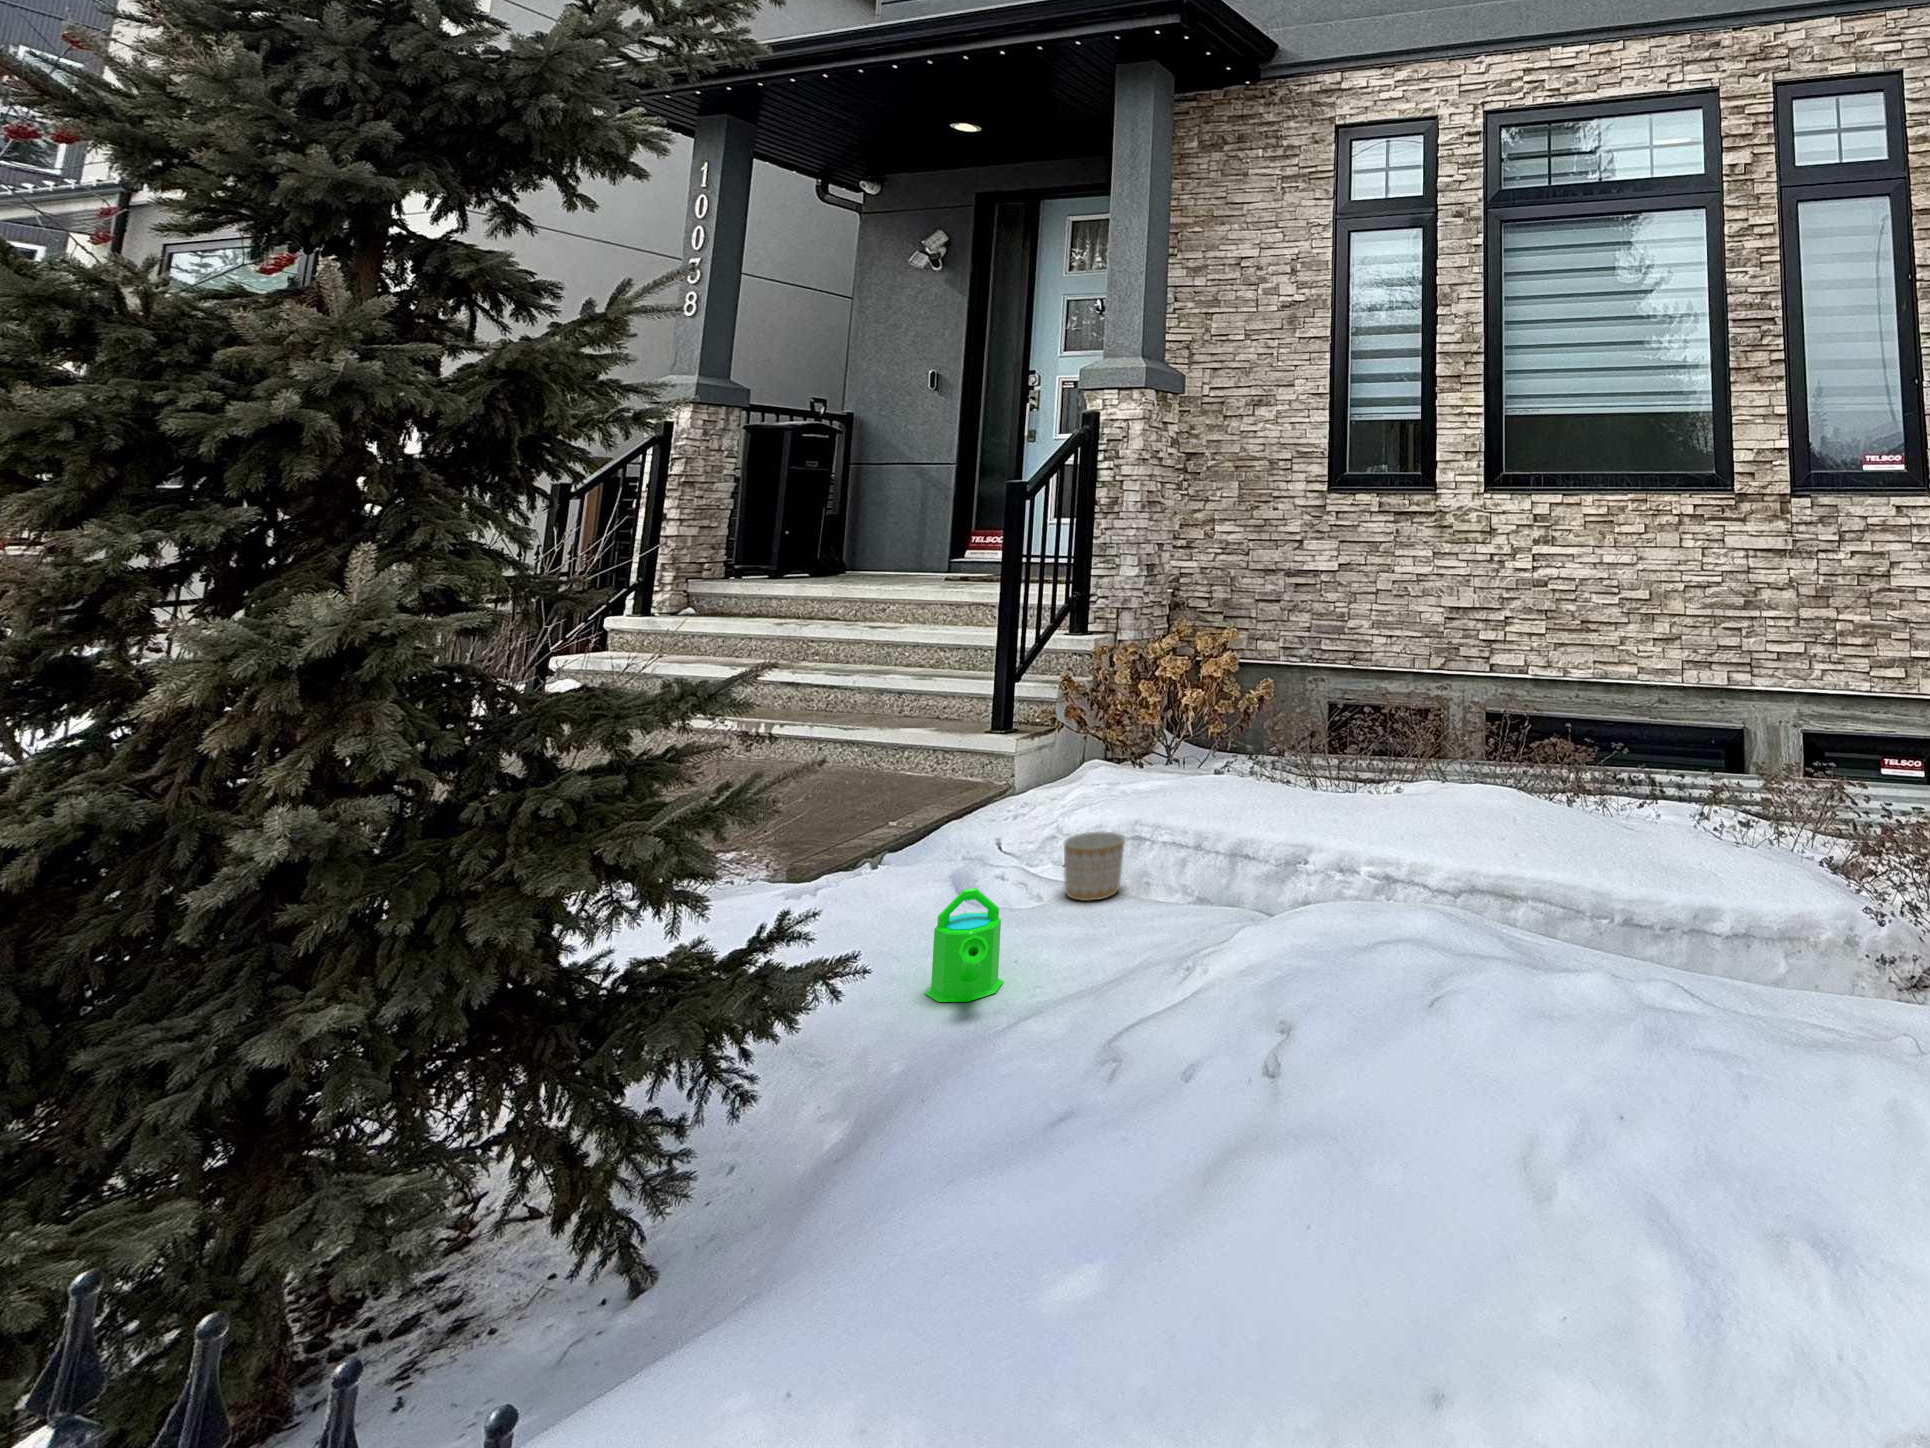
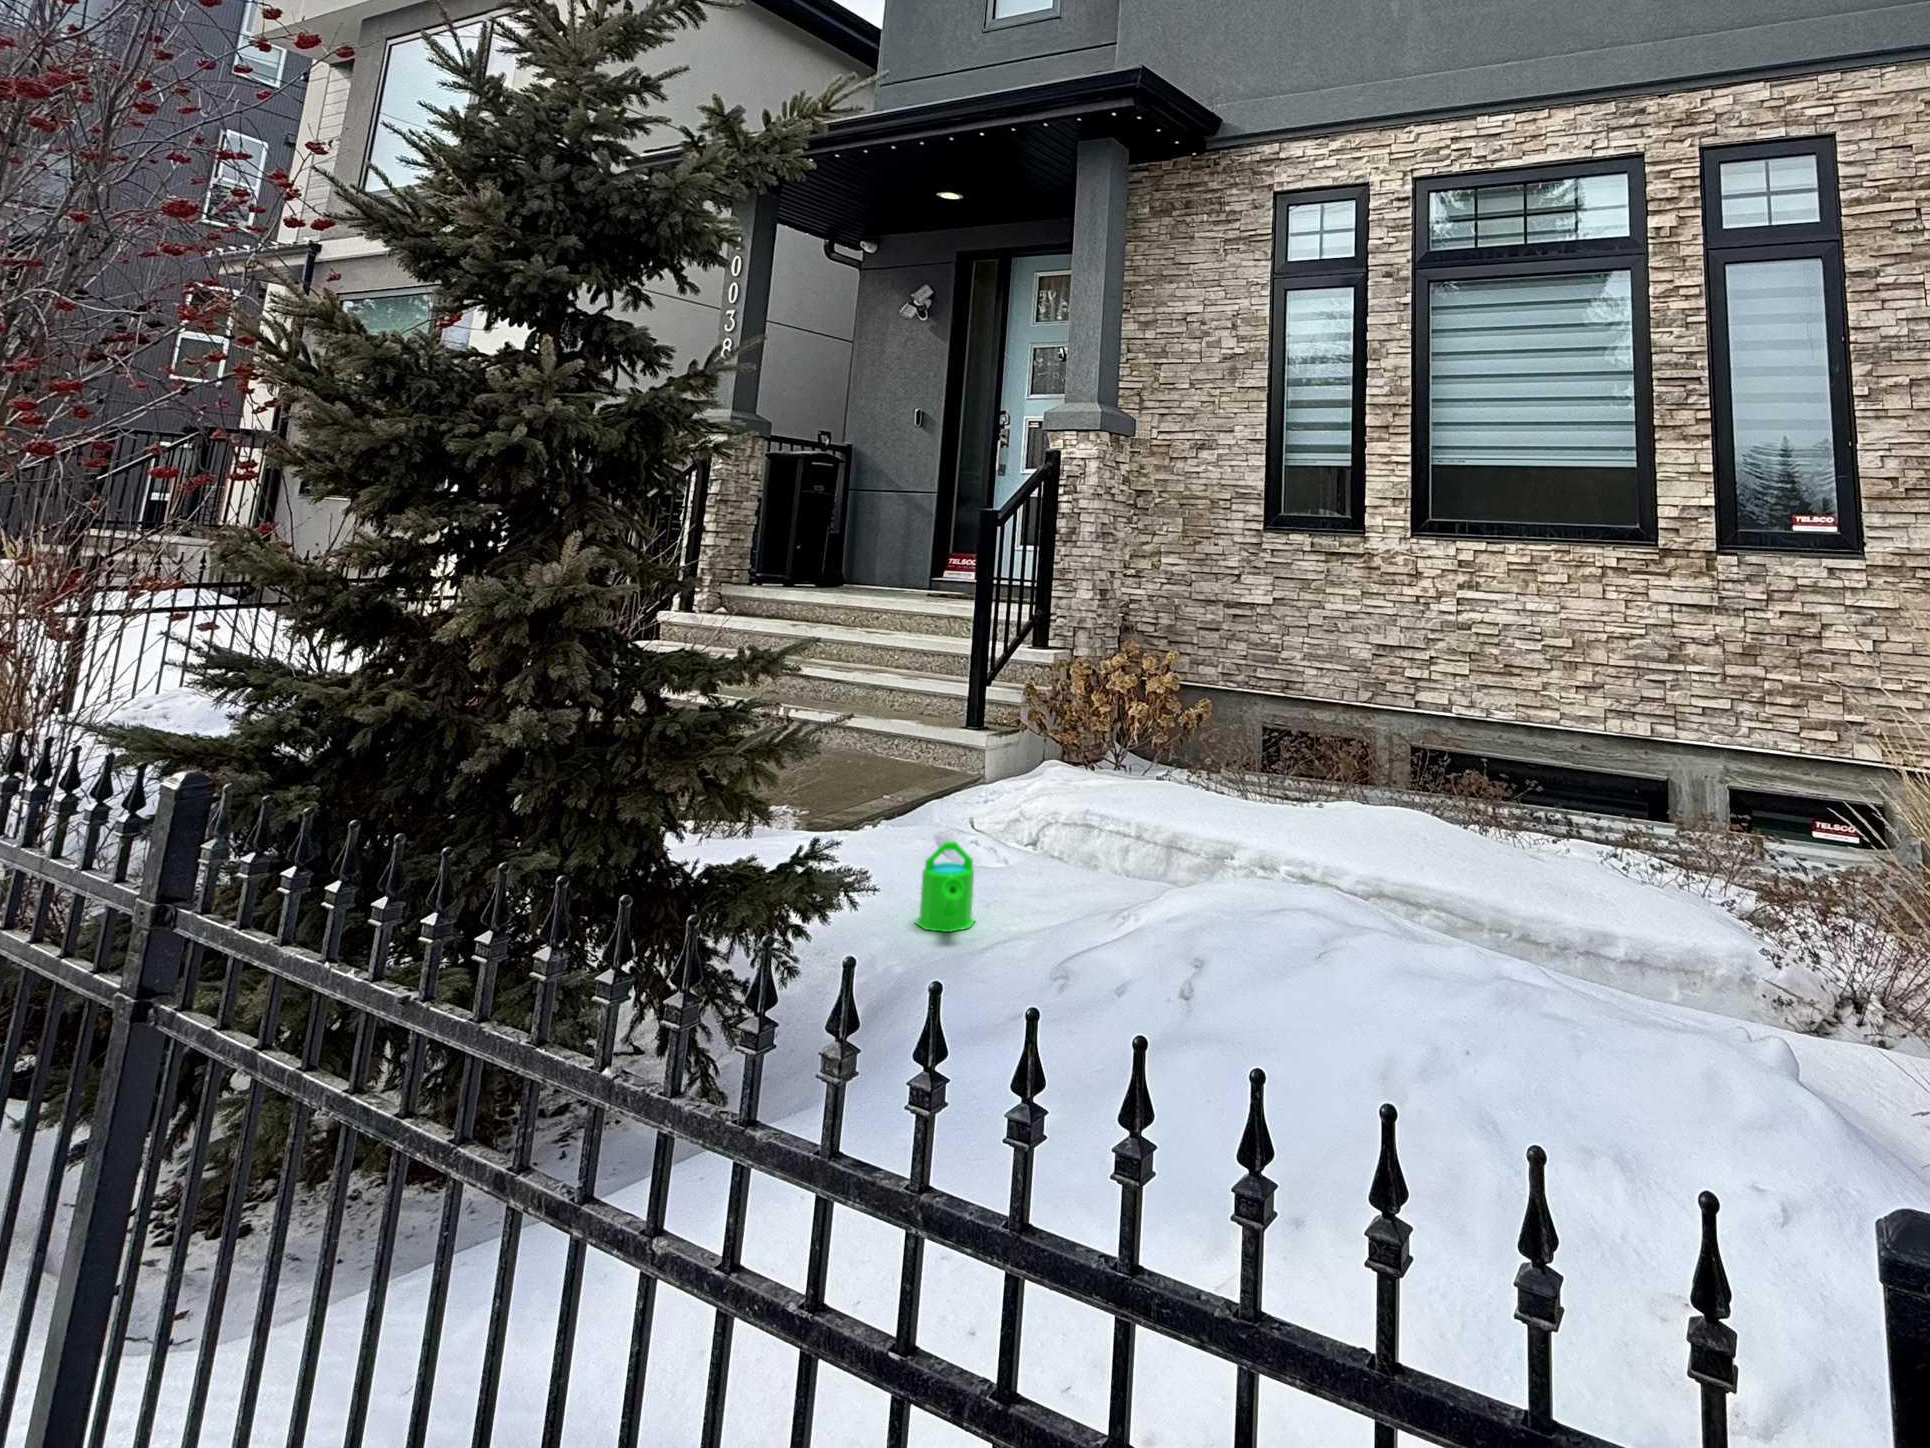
planter: present [1064,831,1125,901] -> none [1025,813,1075,870]

